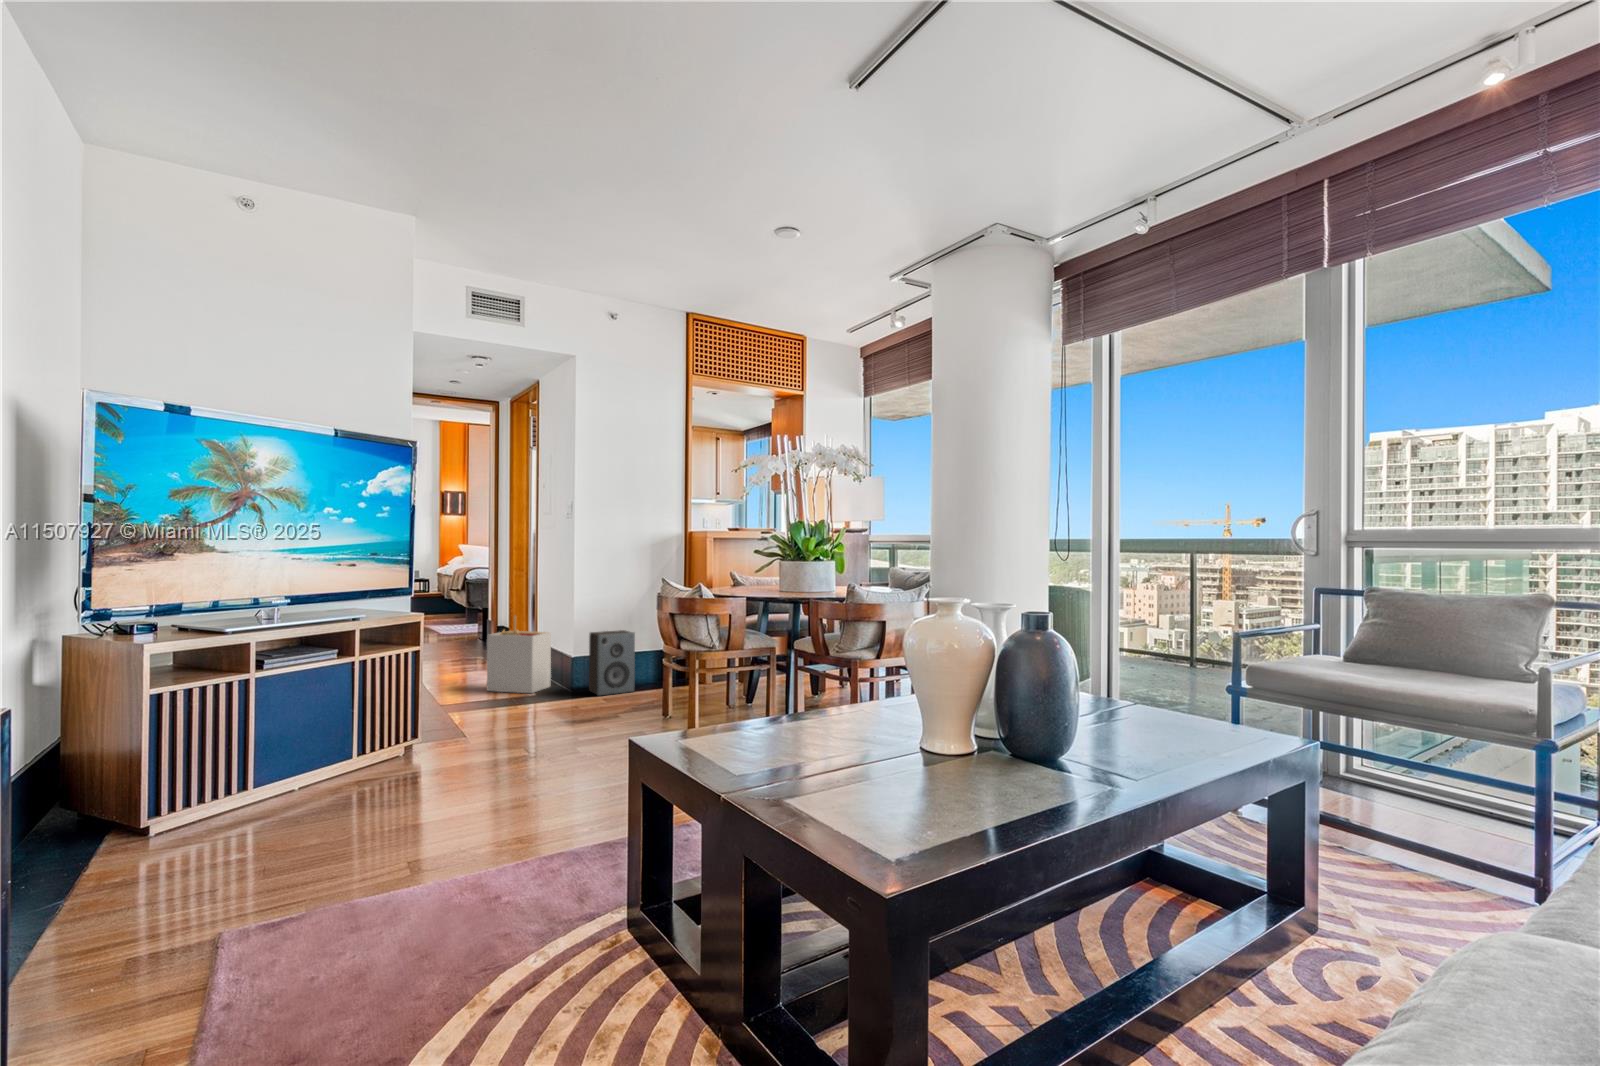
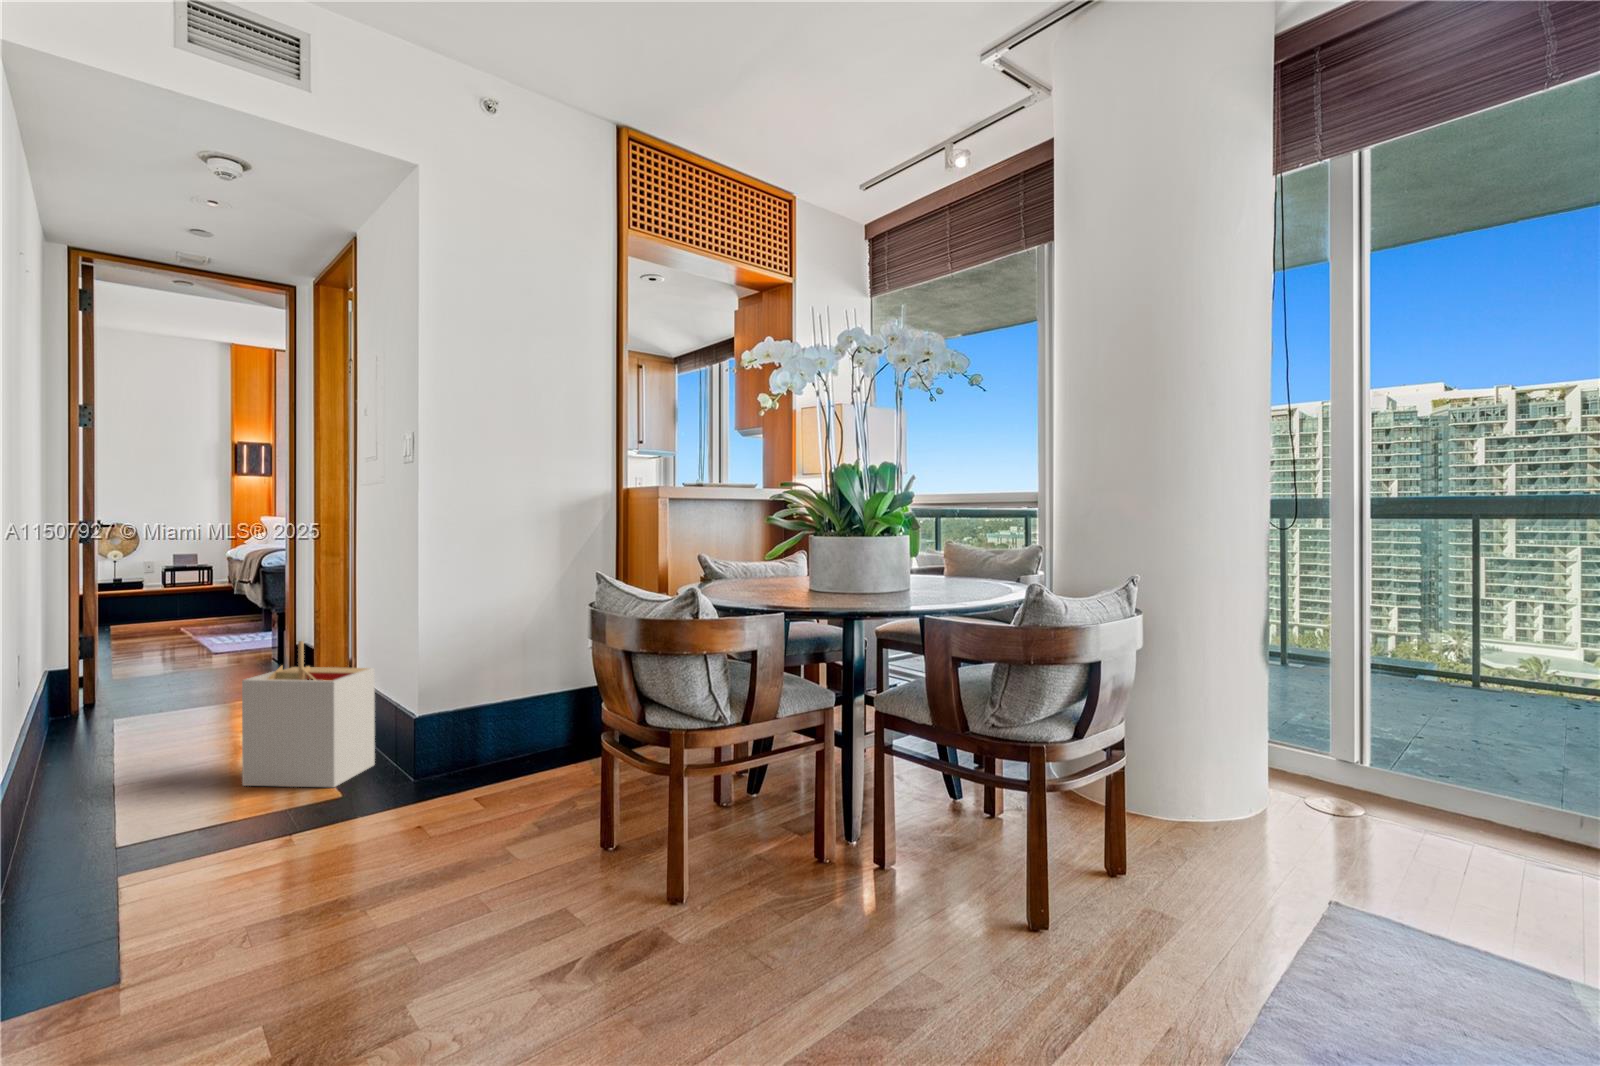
speaker: present [589,630,635,696] -> none [448,661,534,788]

